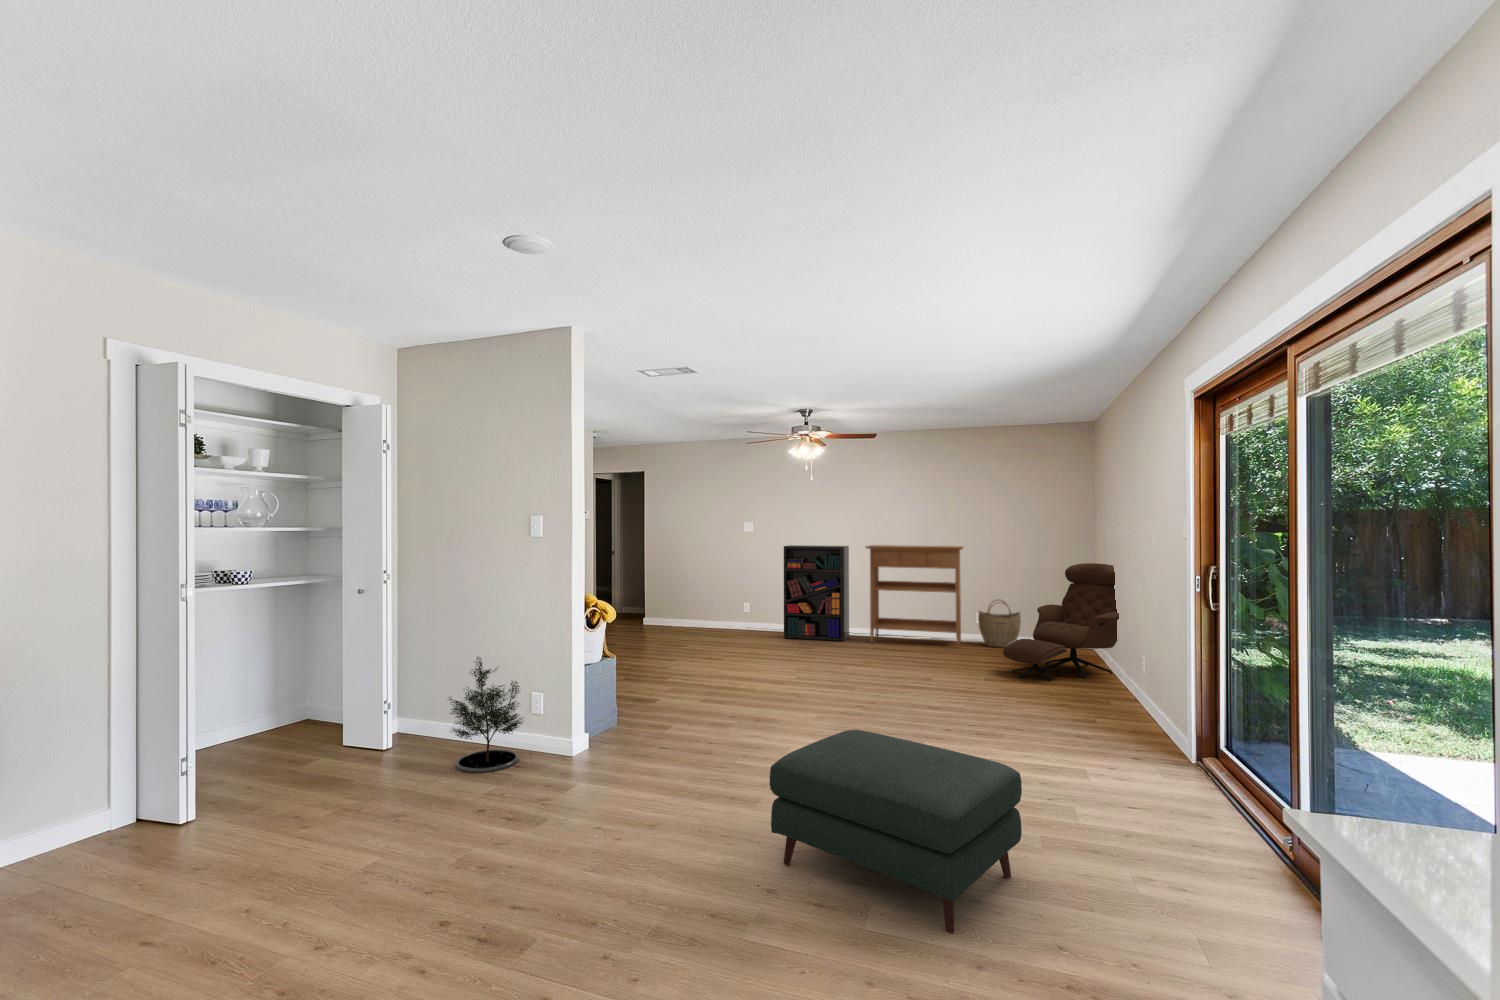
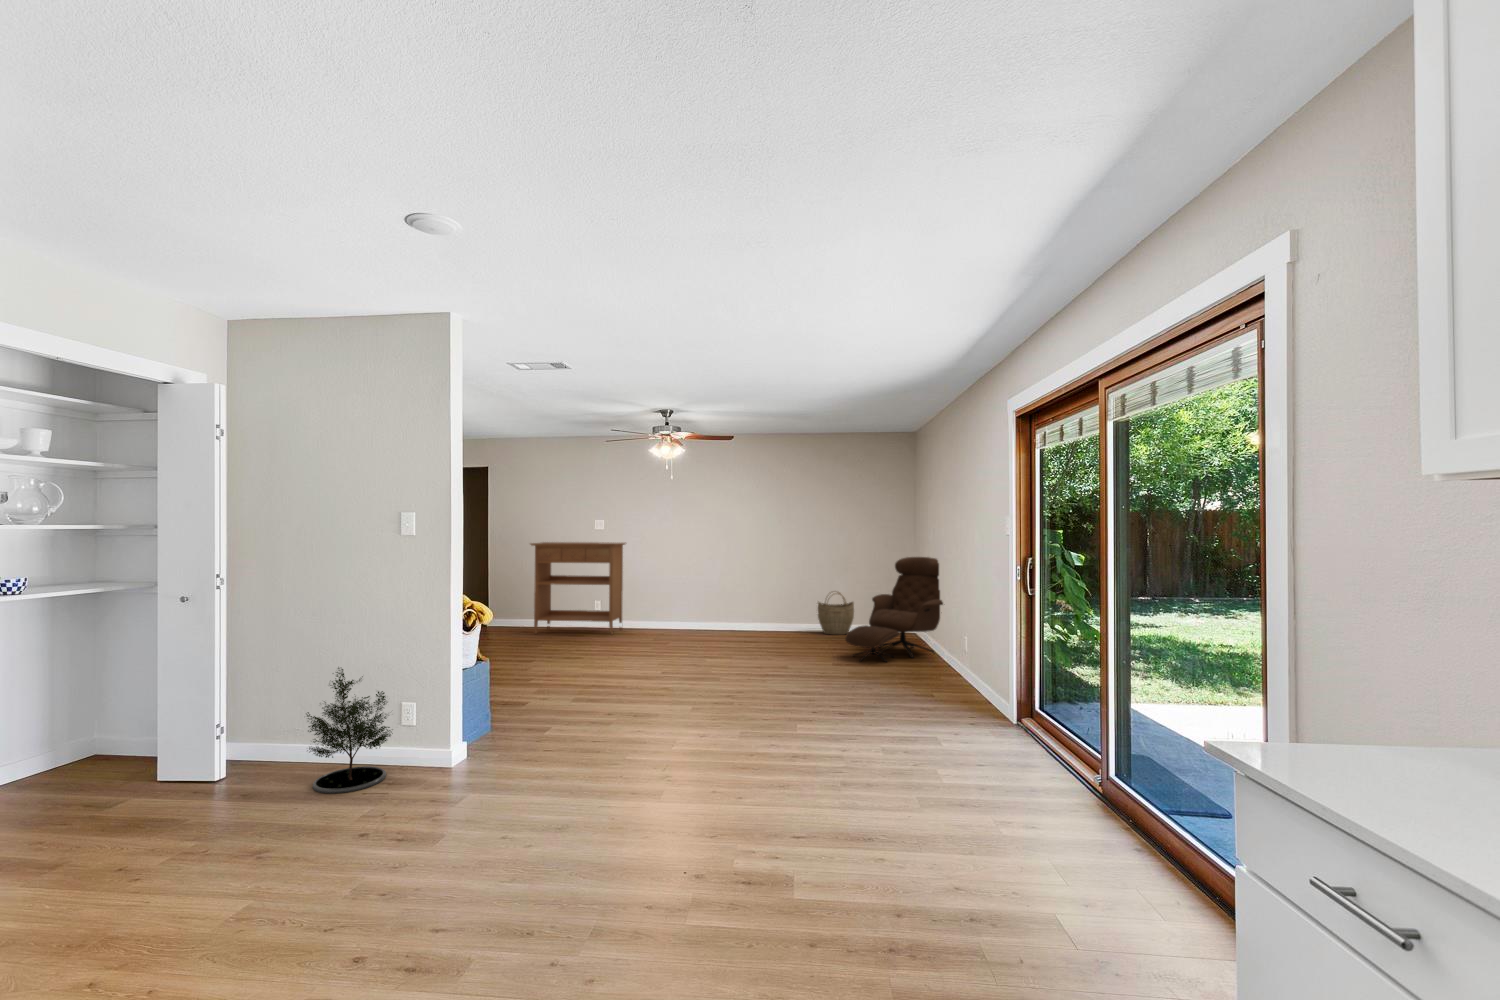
bookshelf: present [784,545,849,641] -> none [634,543,698,635]
console table: present [866,545,964,648] -> present [531,542,625,635]
ottoman: present [770,730,1022,934] -> none [686,715,907,886]

